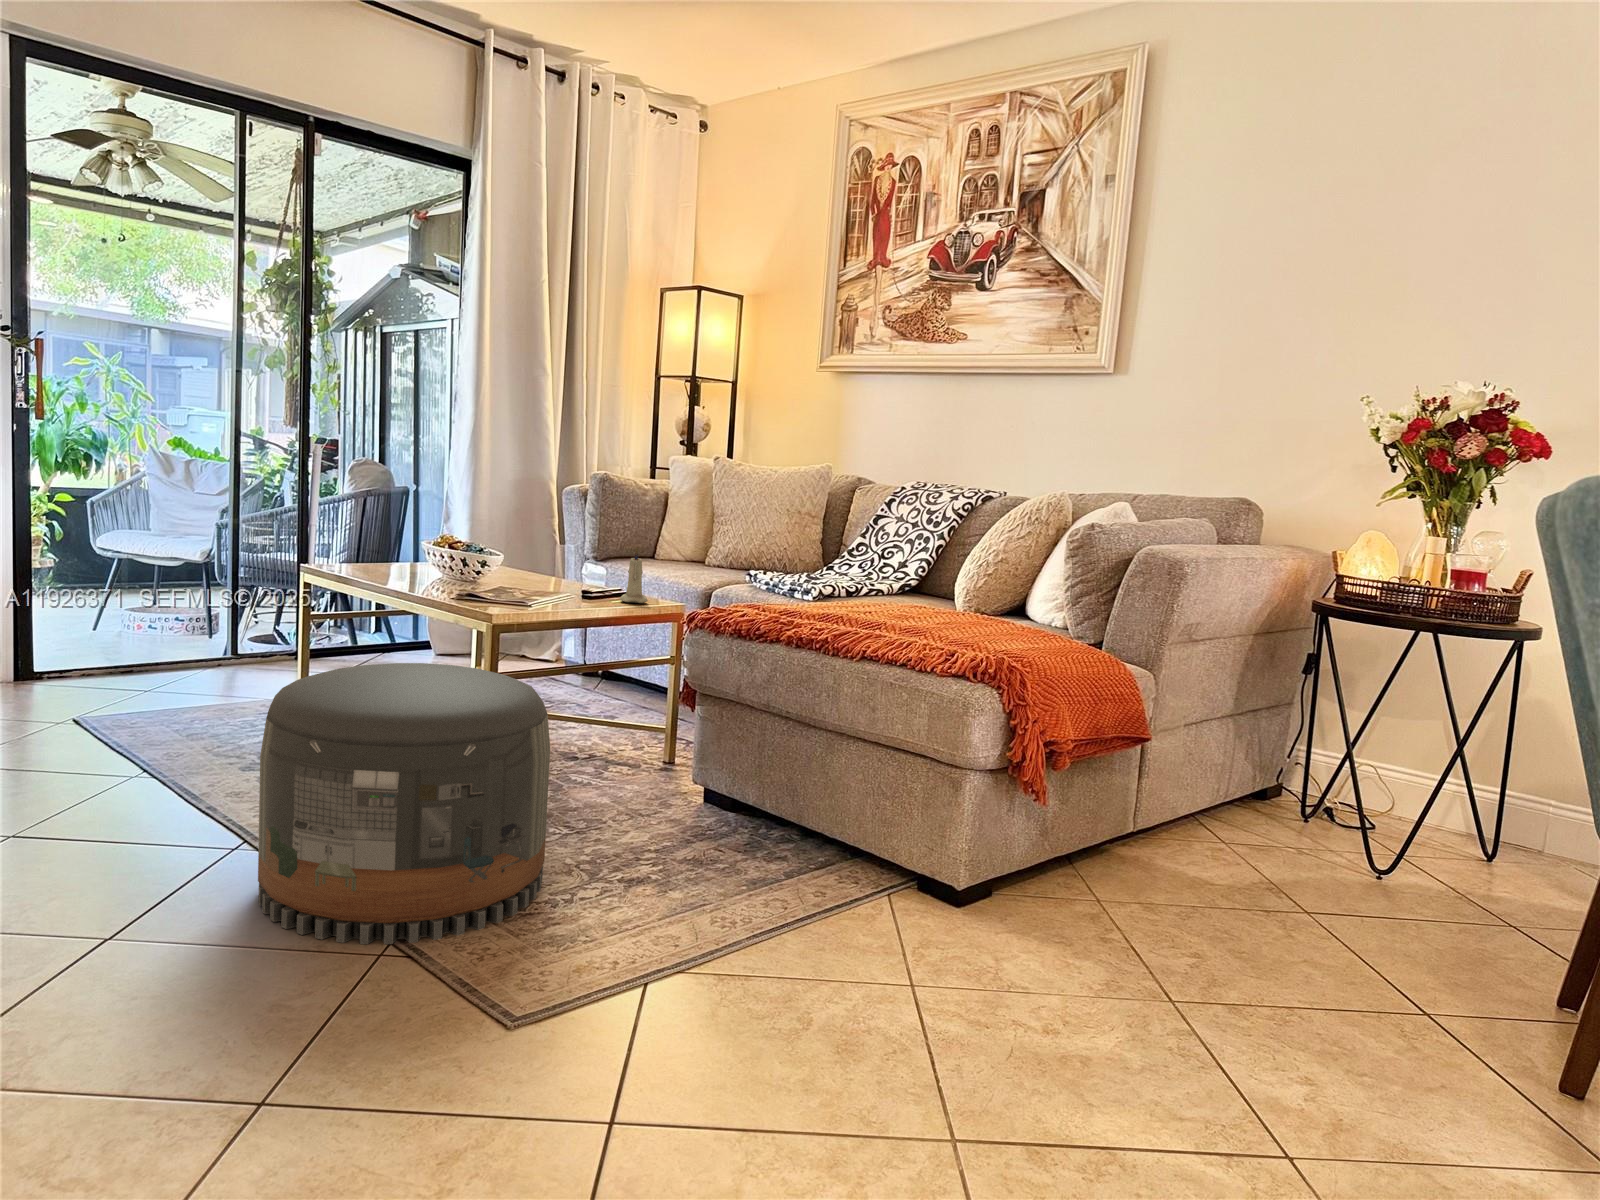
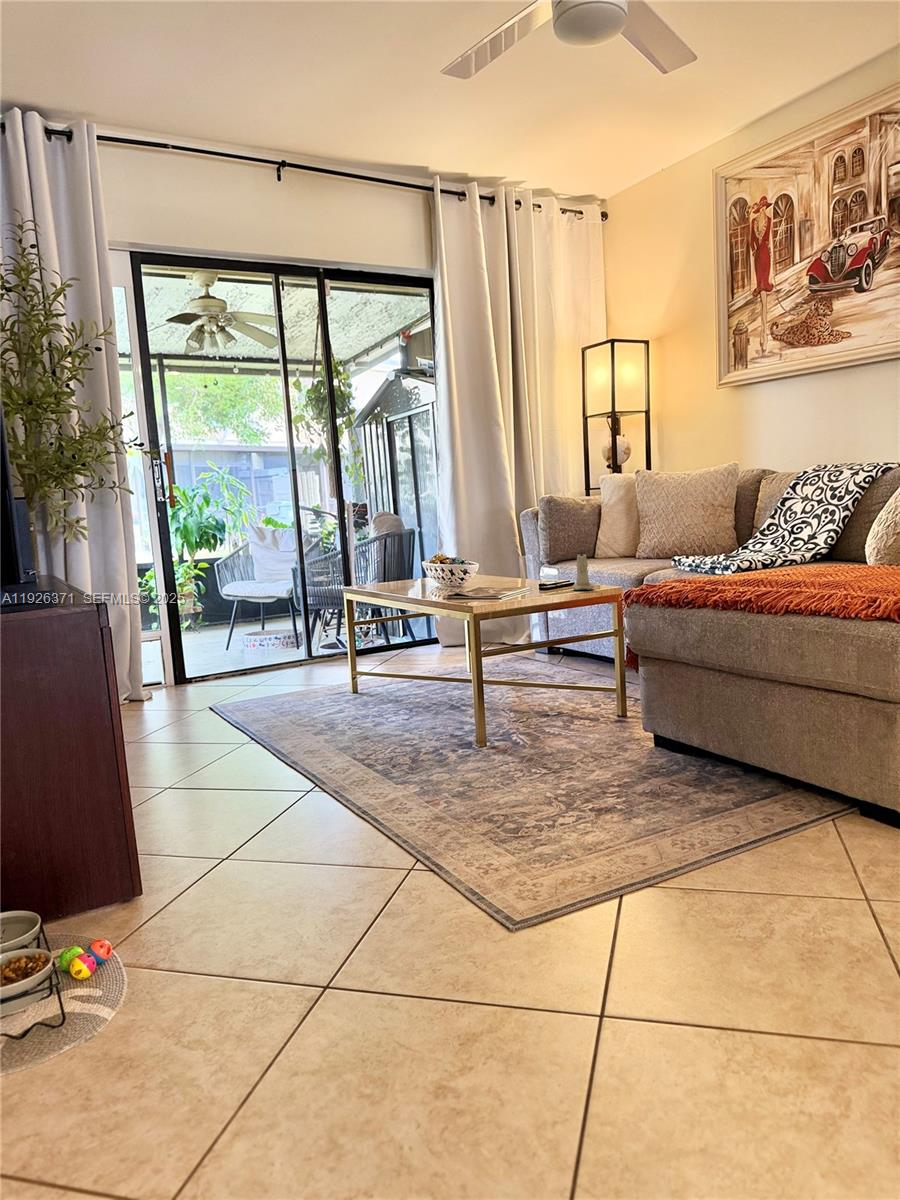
pouf: present [258,663,550,944] -> none [318,646,530,860]

